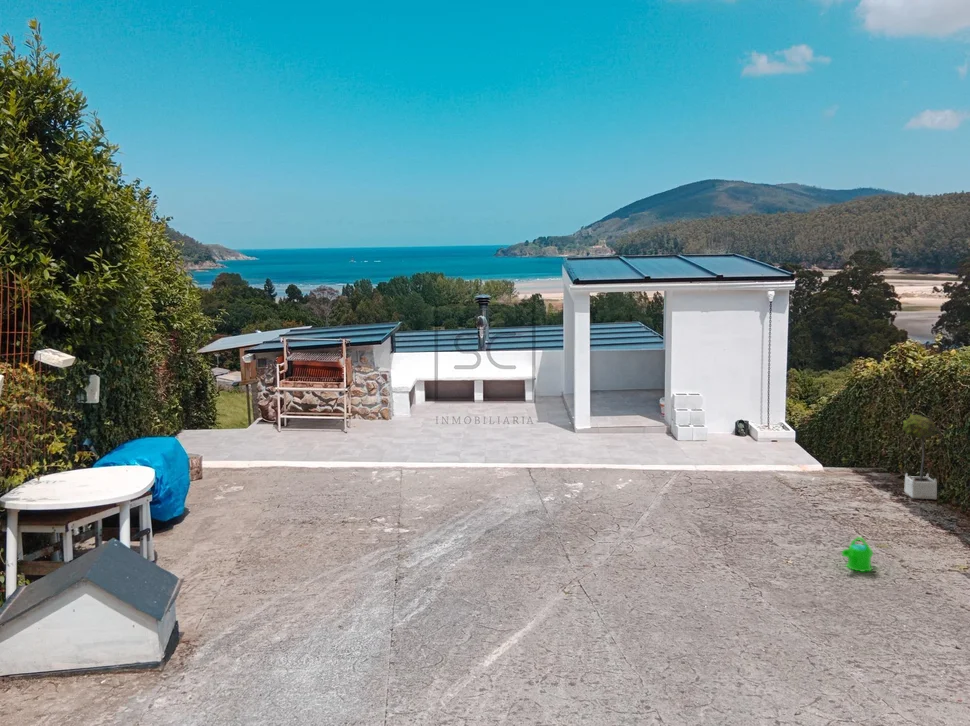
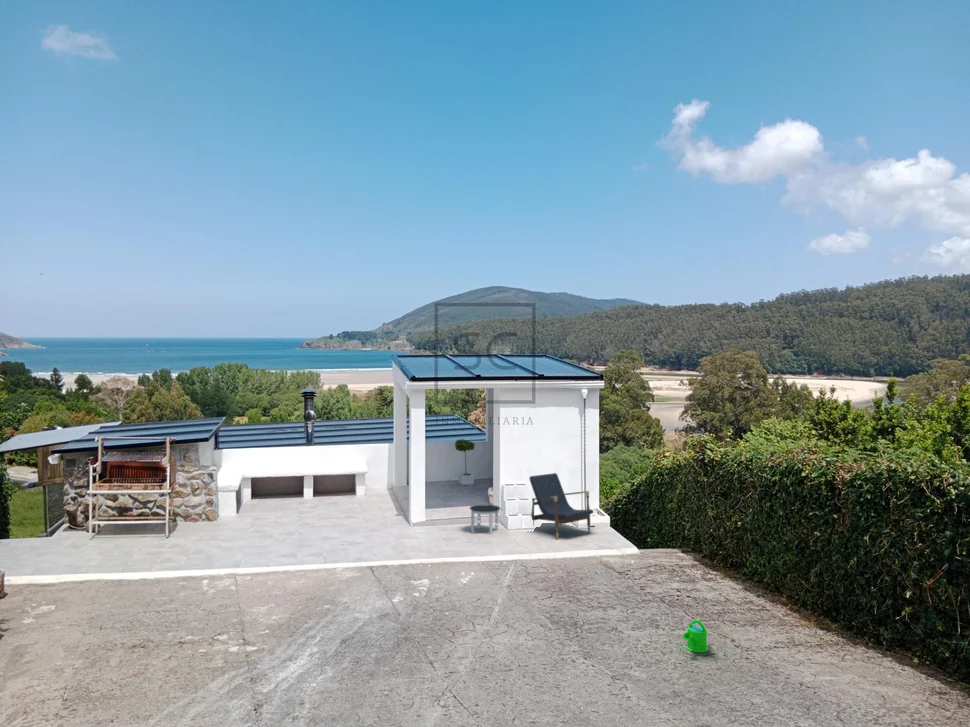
lounge chair: none [702,382,774,452] -> present [530,473,593,539]
round table: none [636,413,669,444] -> present [470,505,500,534]
potted tree: present [903,414,941,499] -> present [455,439,475,485]

